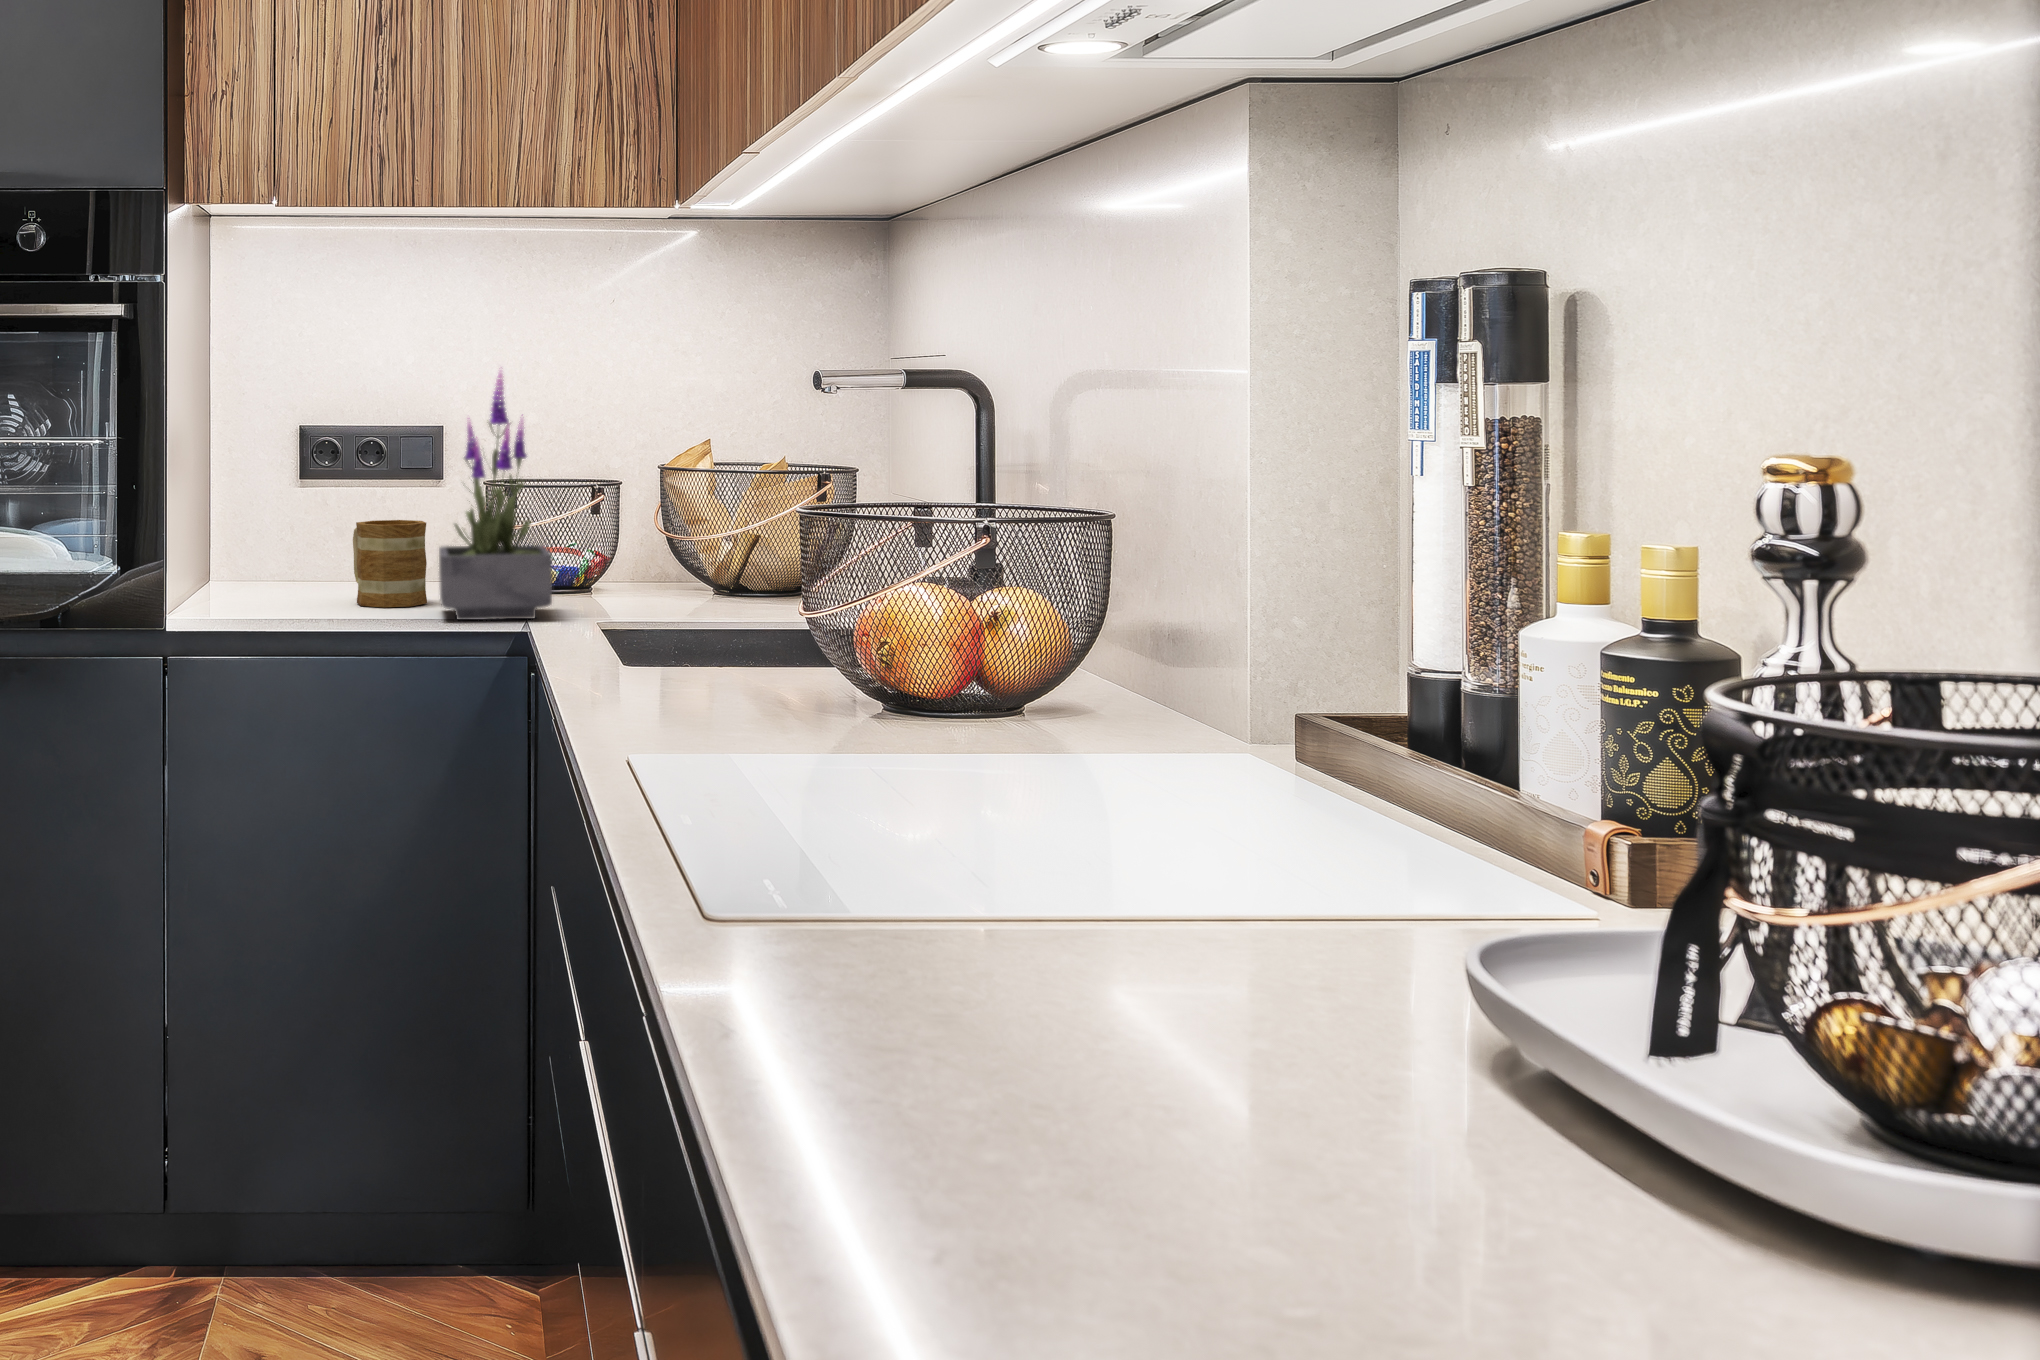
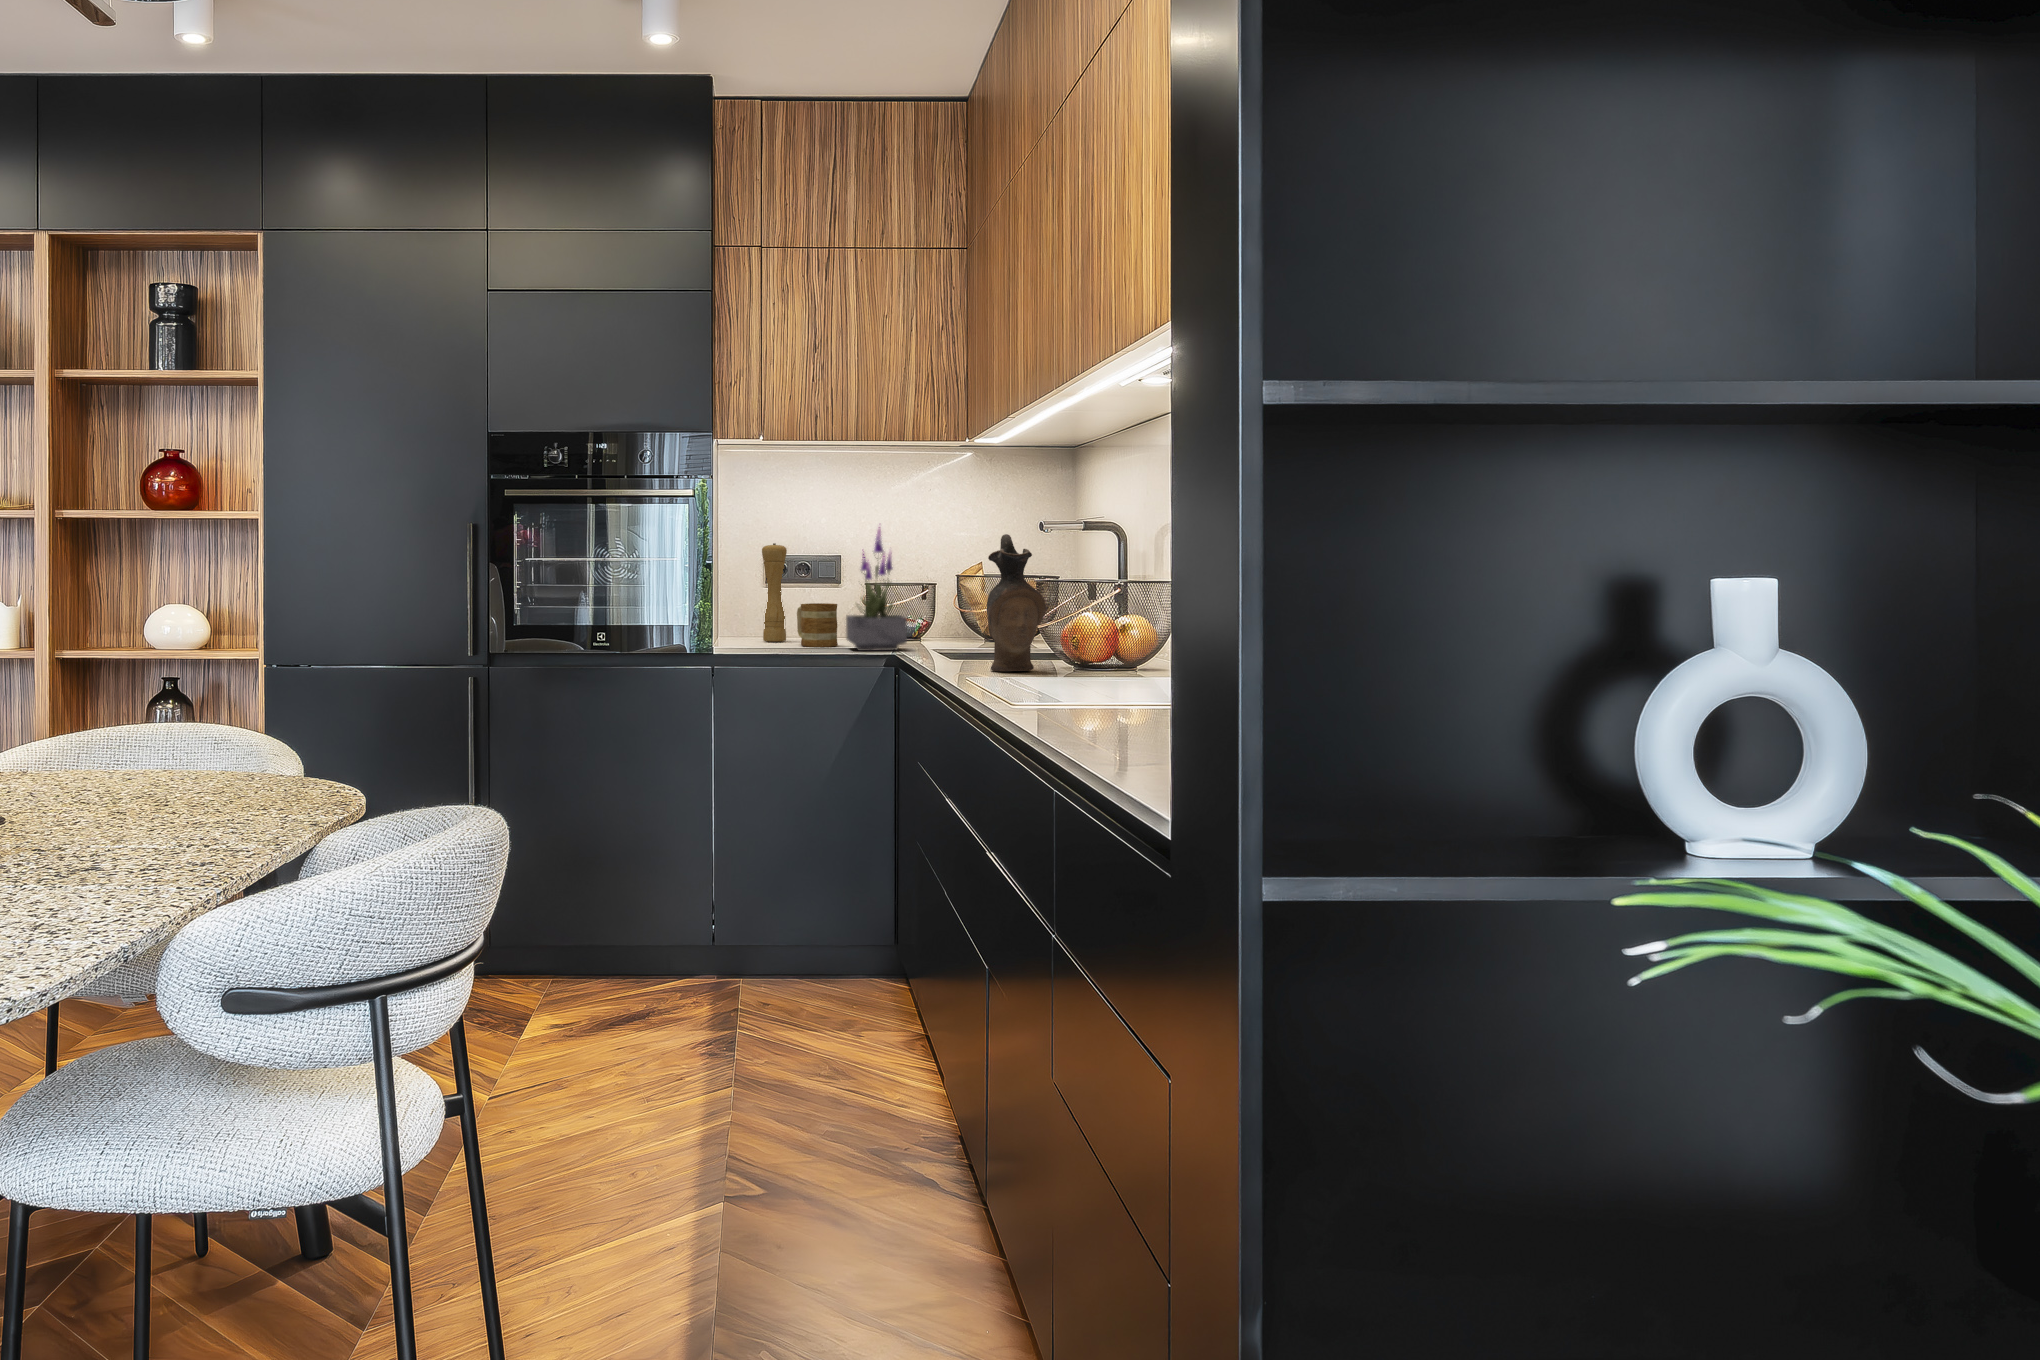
ceramic pitcher: none [684,397,813,705] -> present [987,534,1045,672]
pepper mill: none [294,403,341,590] -> present [762,543,787,642]

